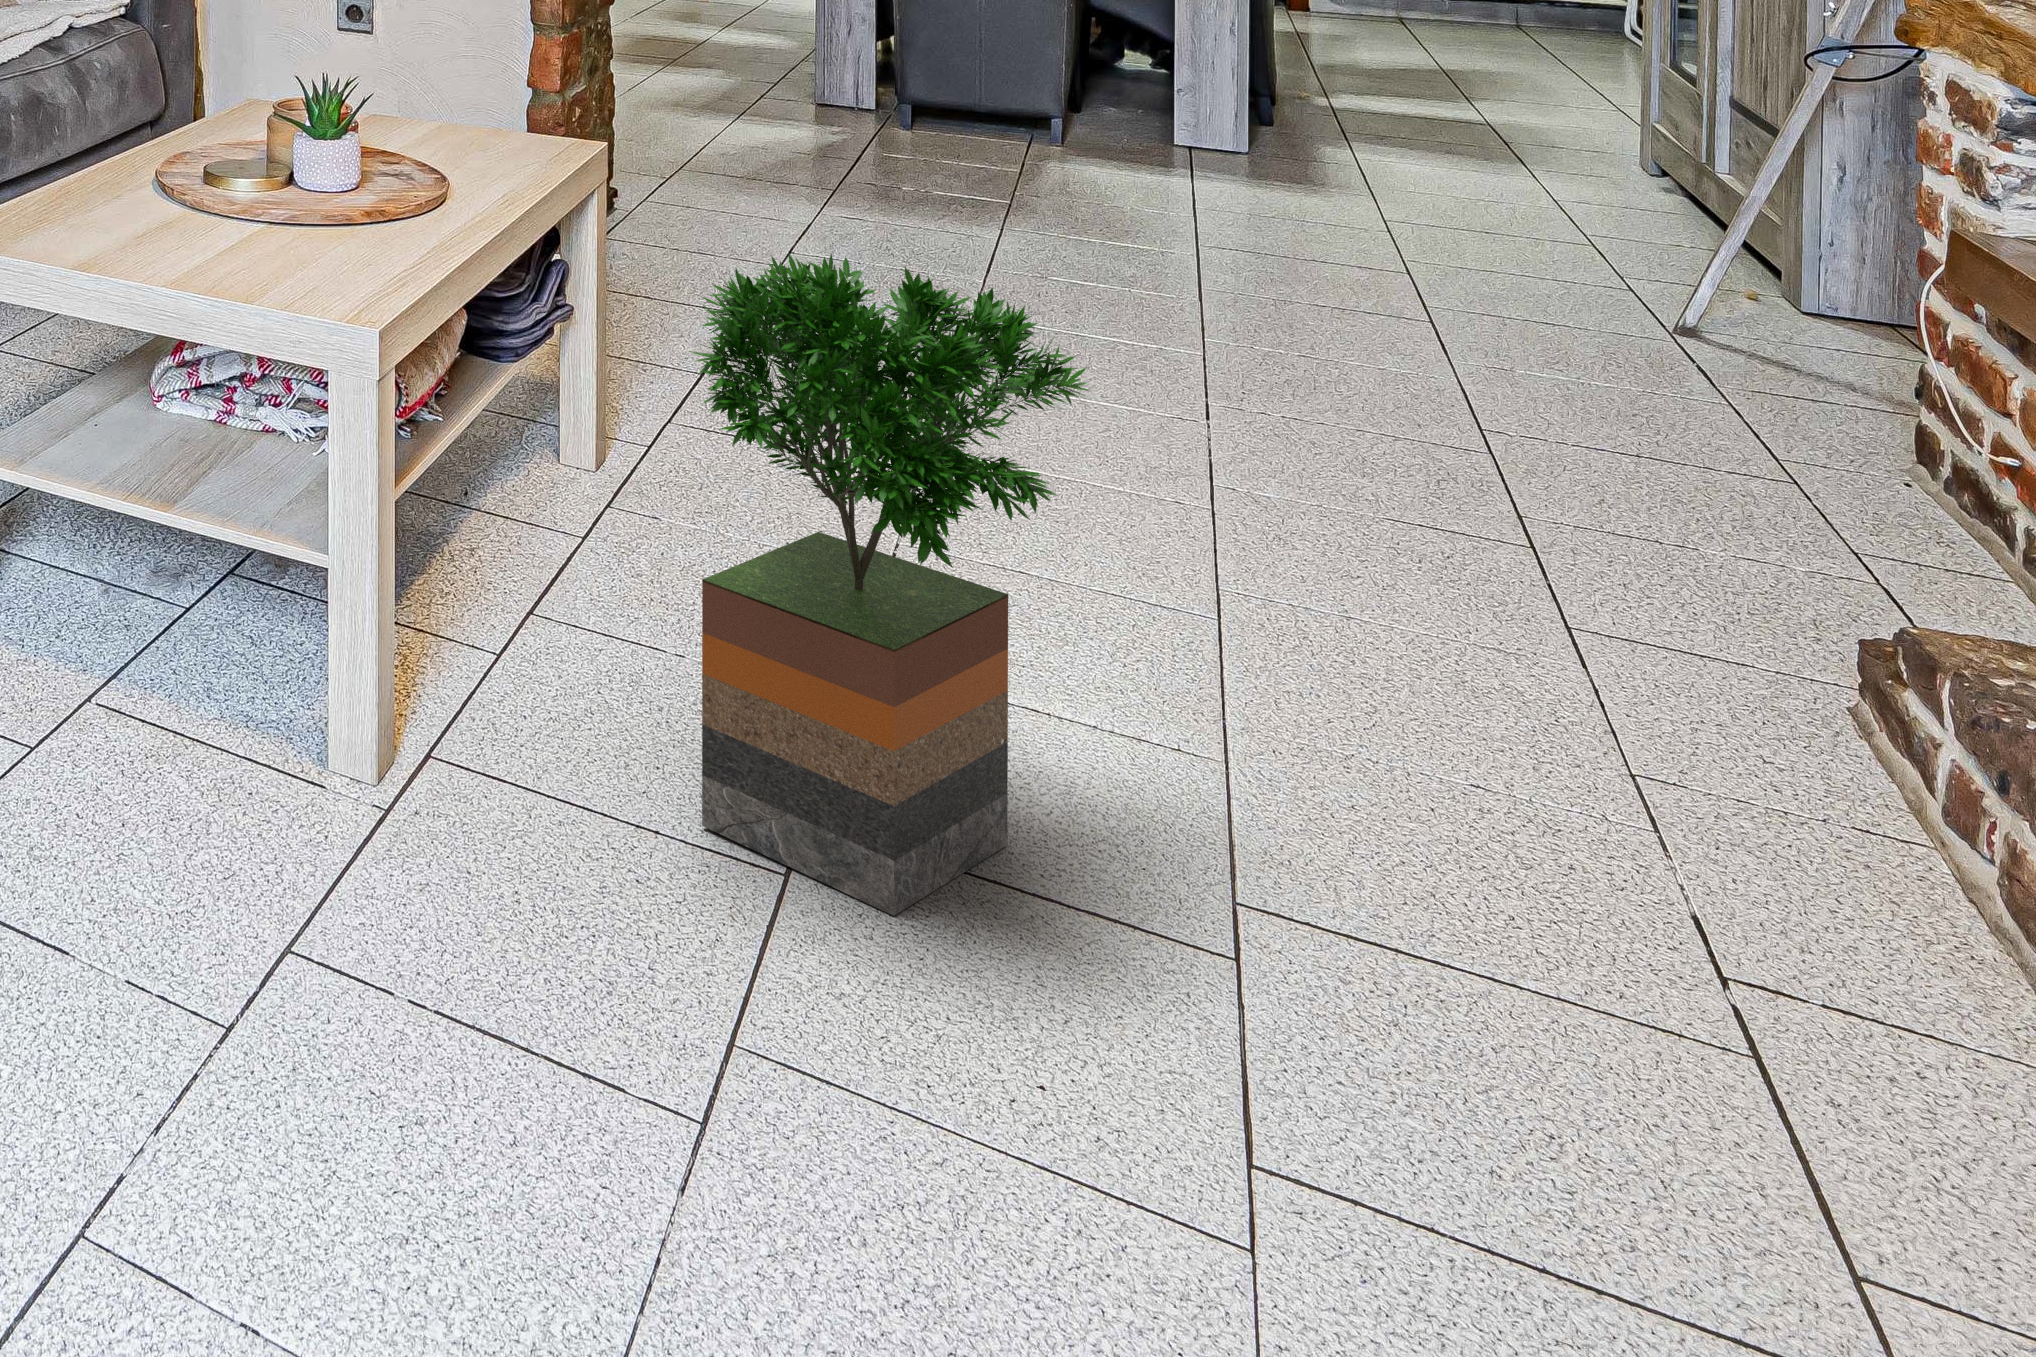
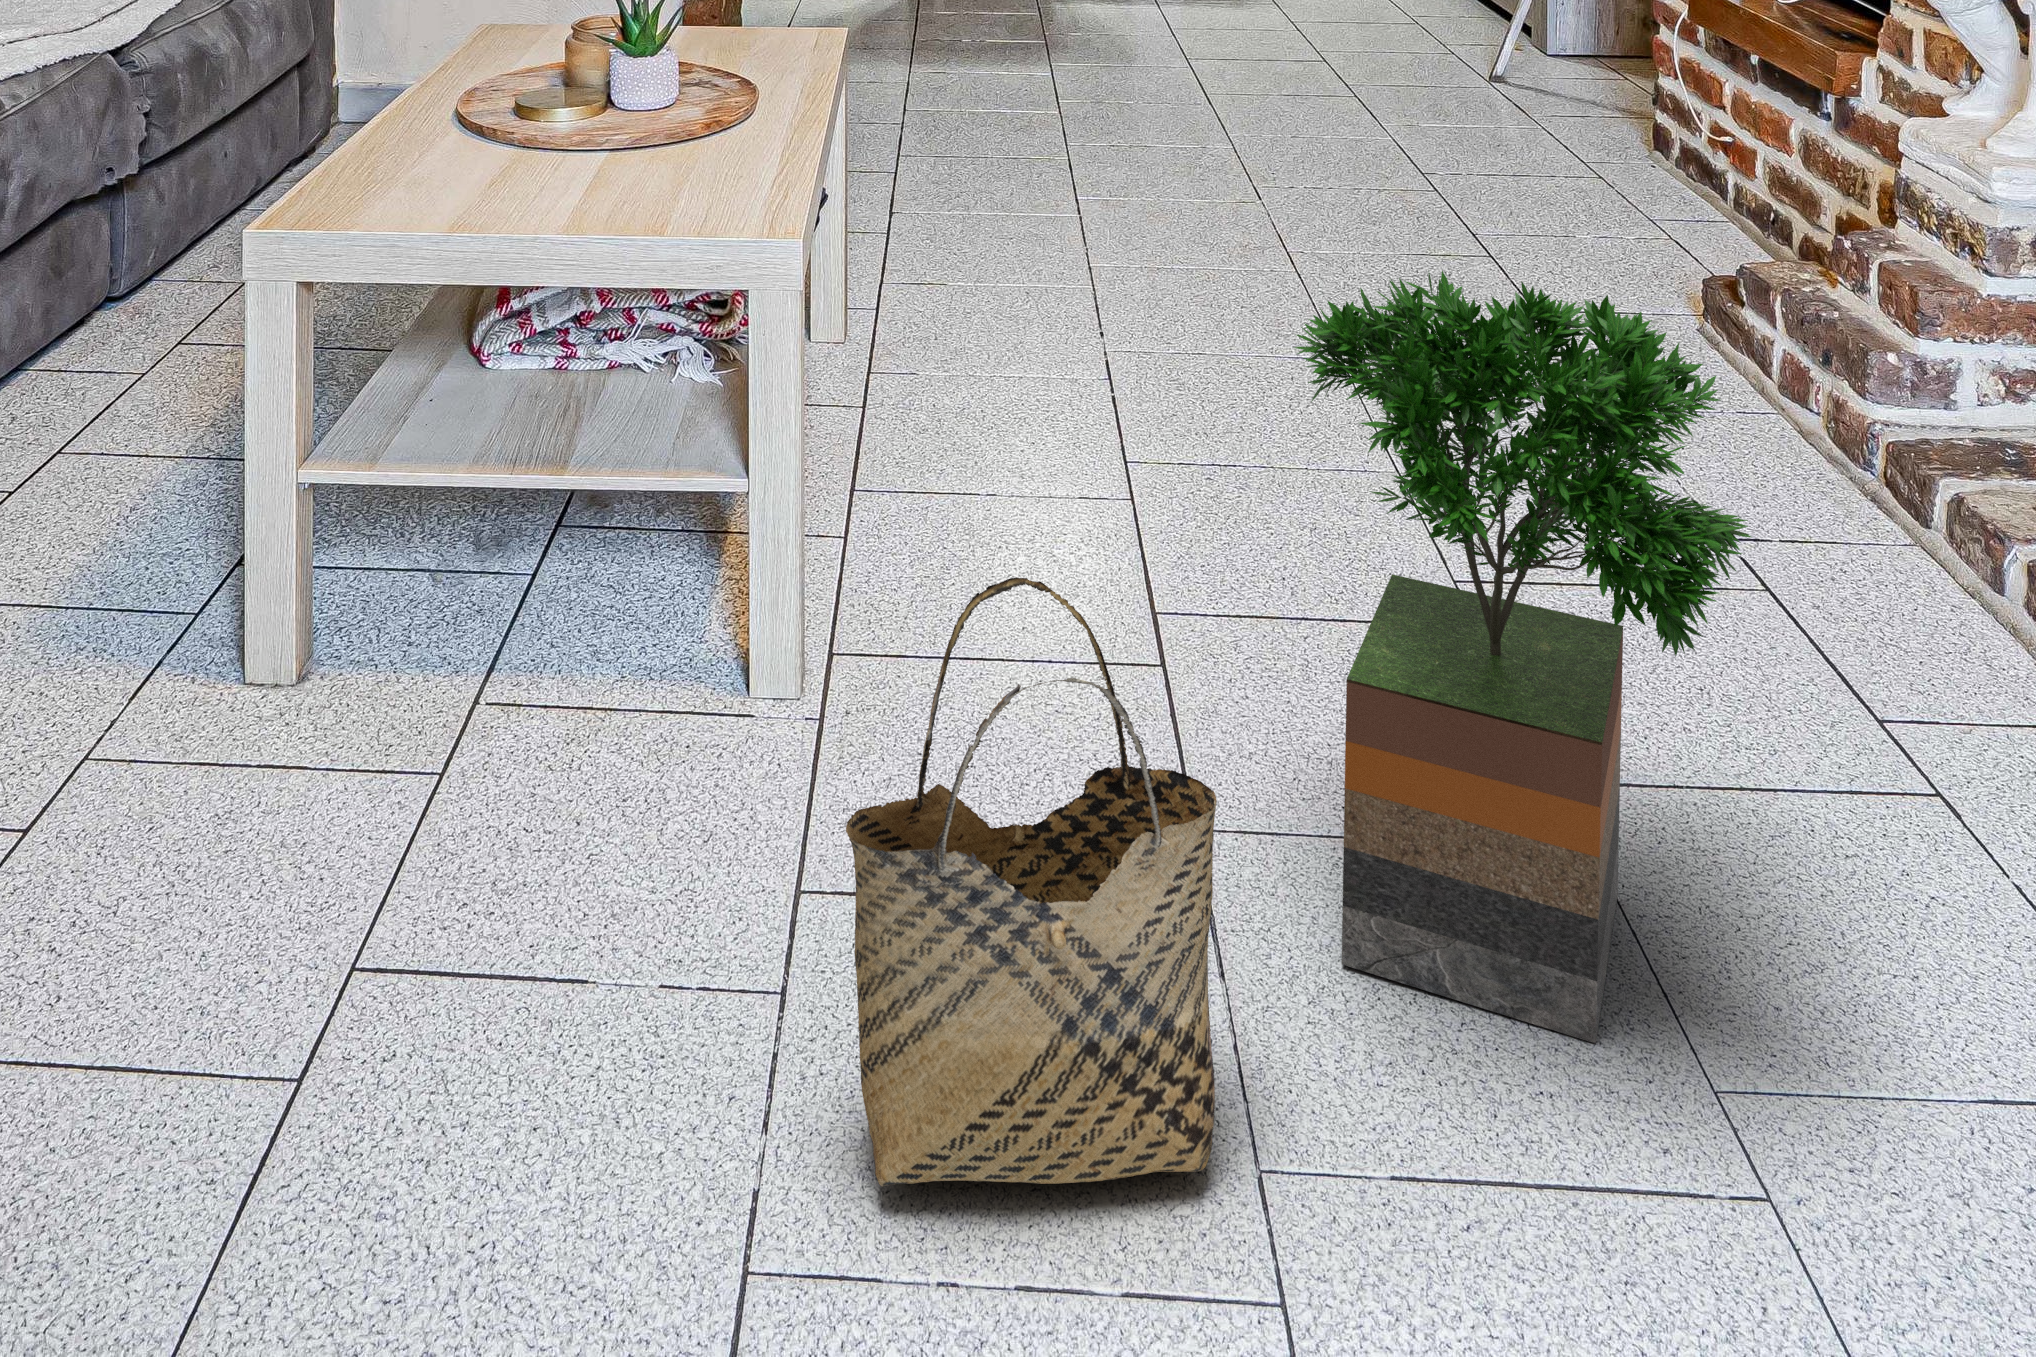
woven basket: none [222,432,524,891] -> present [846,577,1217,1186]

